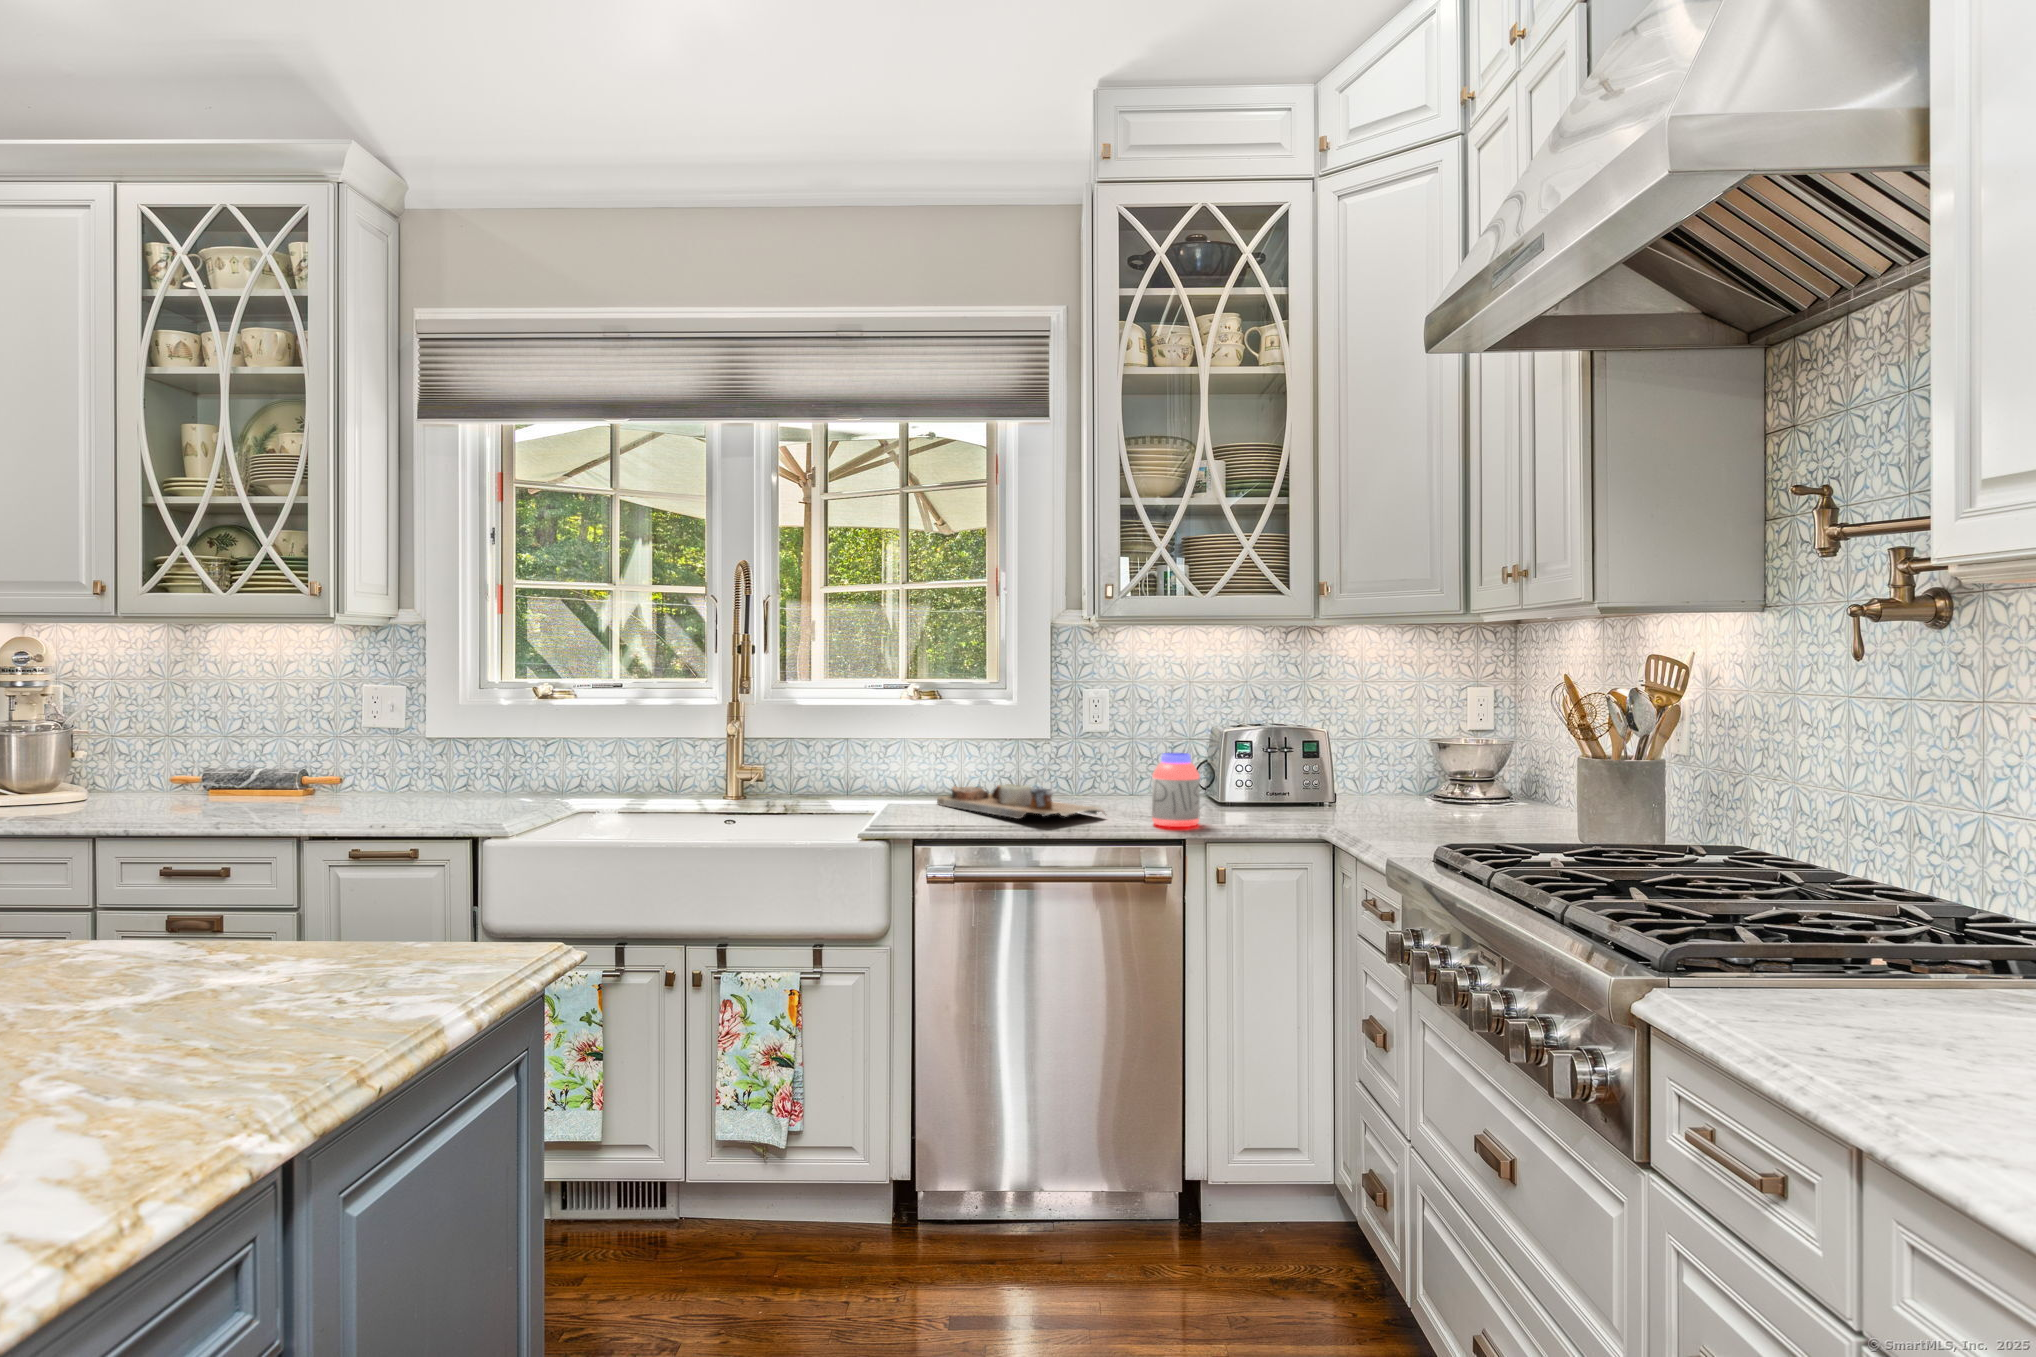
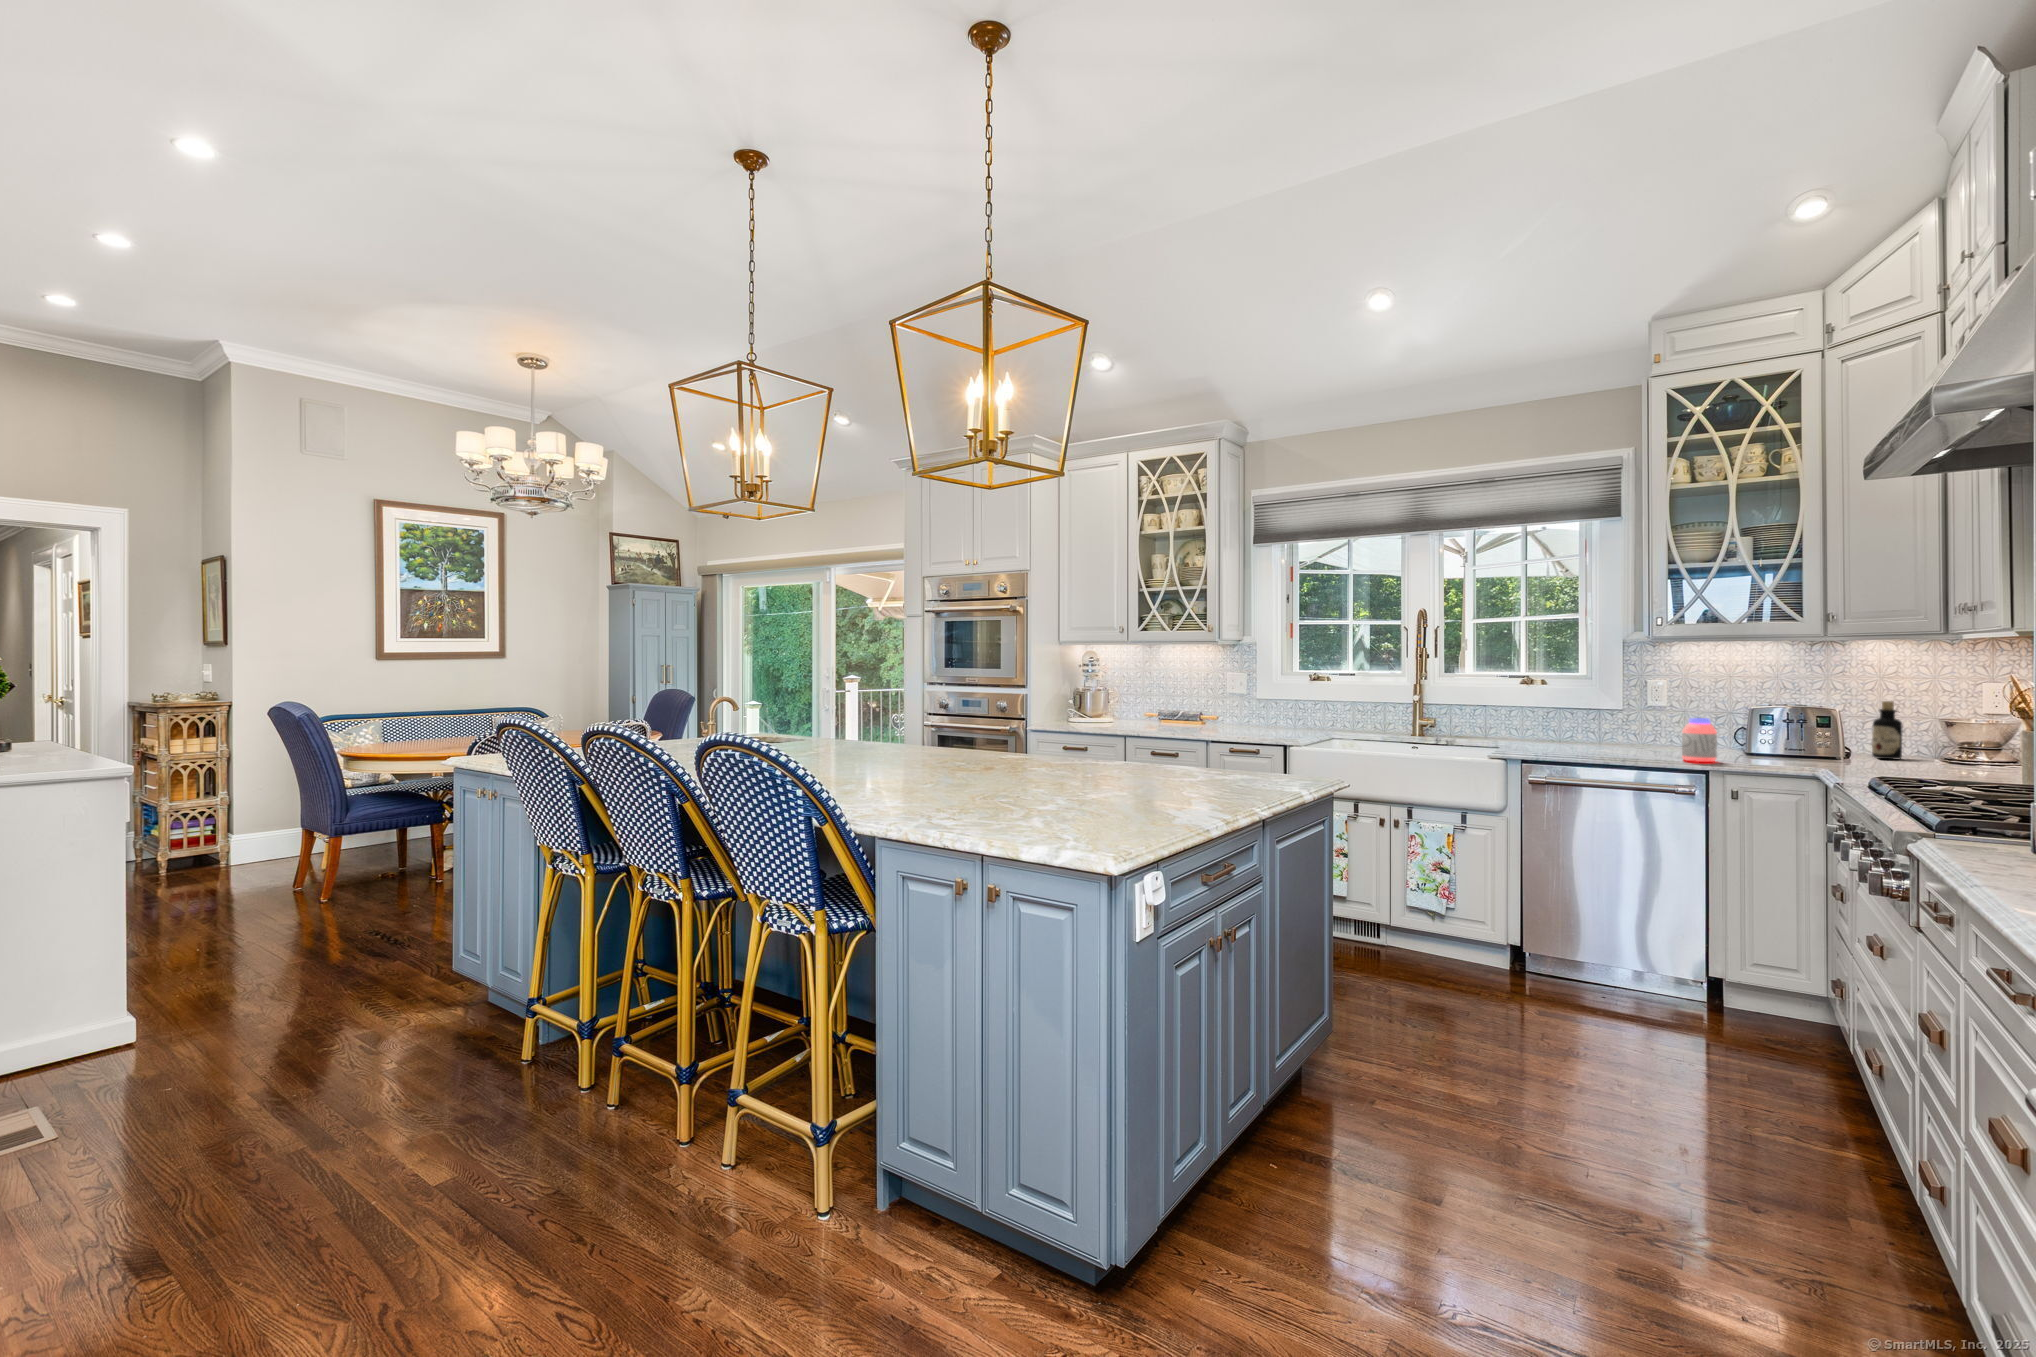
bottle: none [1365,717,1399,802] -> present [1872,701,1902,759]
cutting board: present [937,784,1105,819] -> none [1541,735,1652,755]

